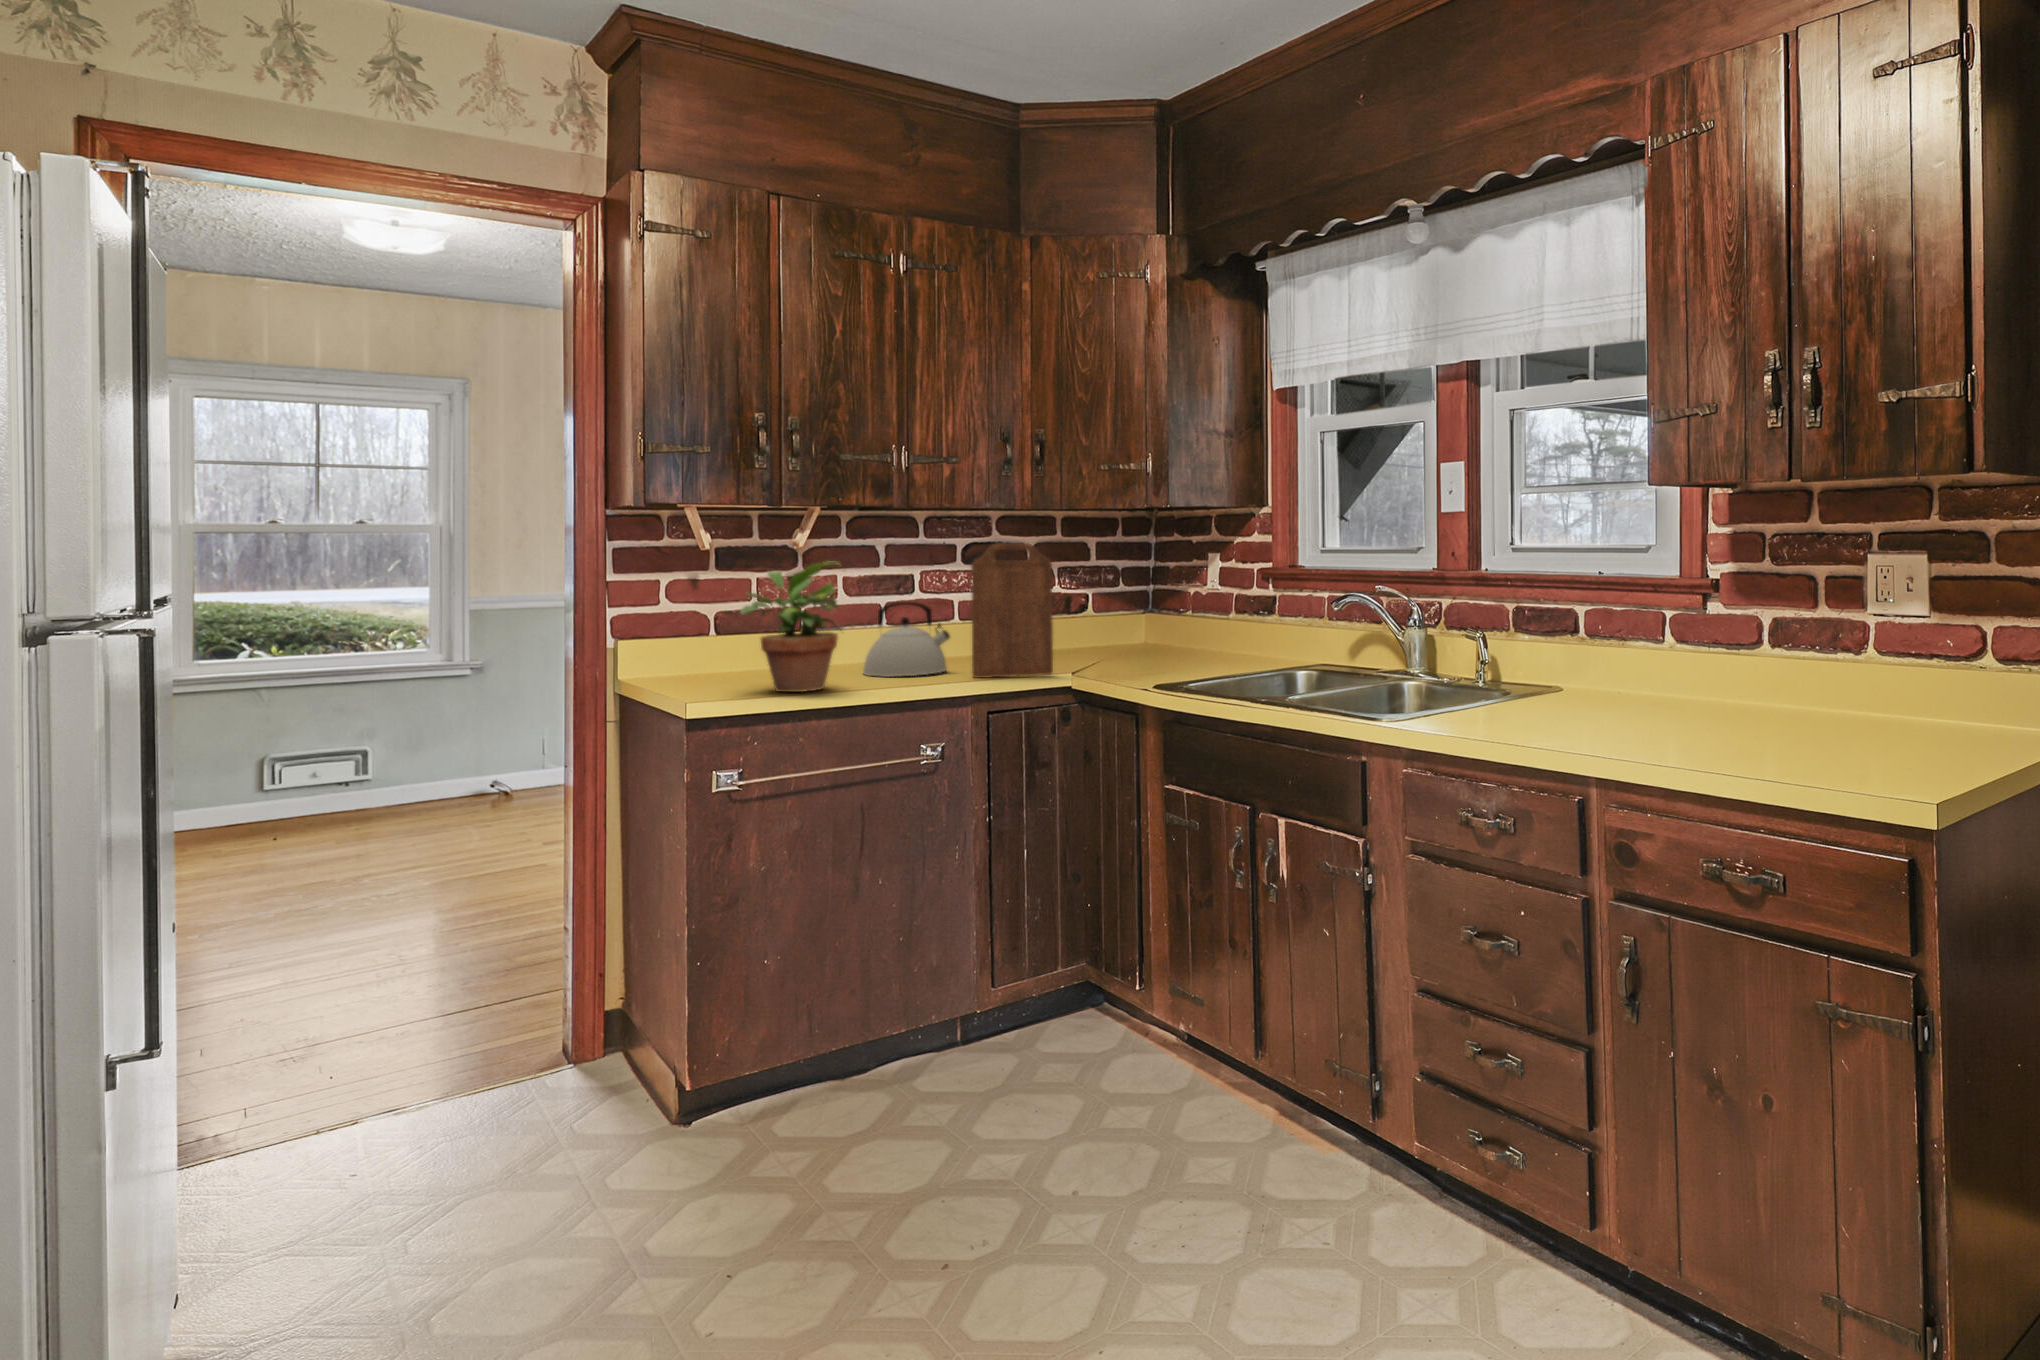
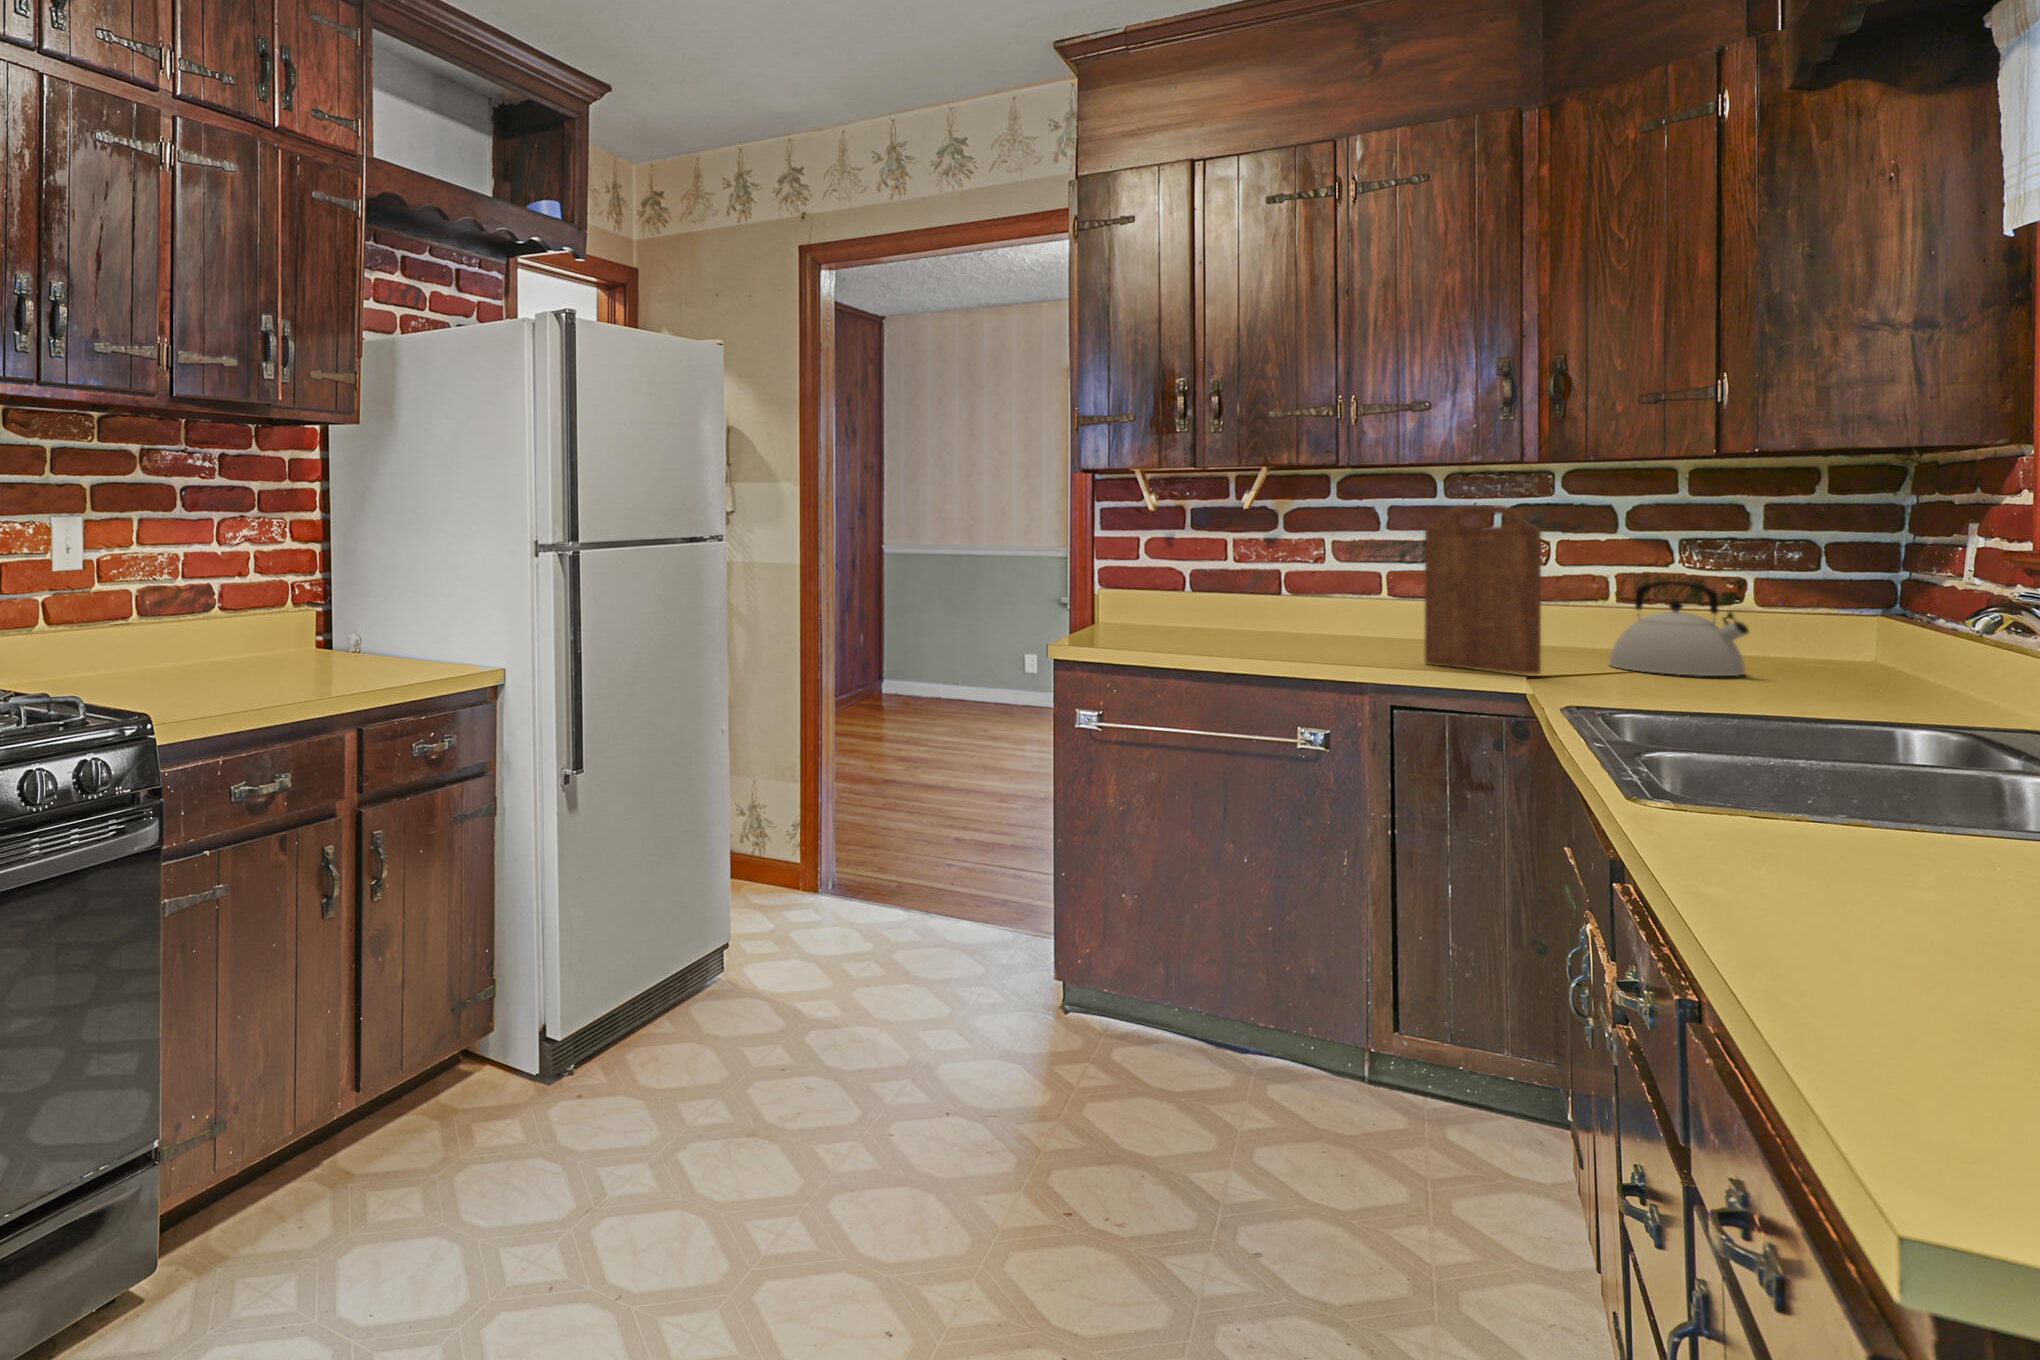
potted plant: present [741,562,841,692] -> none [1135,523,1247,651]
kettle: present [863,602,950,677] -> present [1610,581,1749,676]

